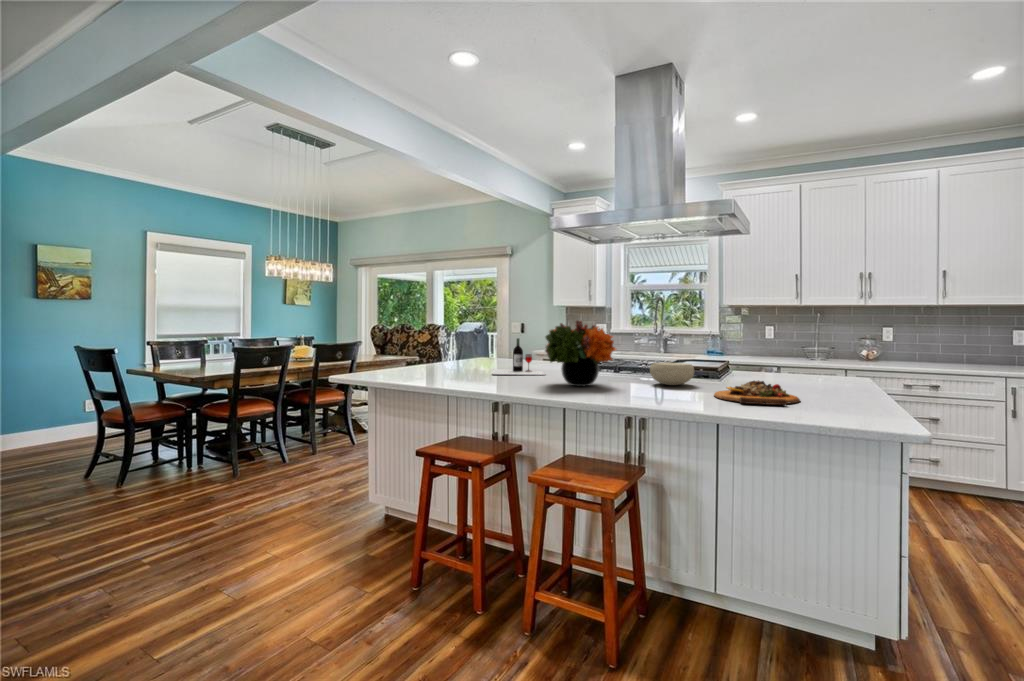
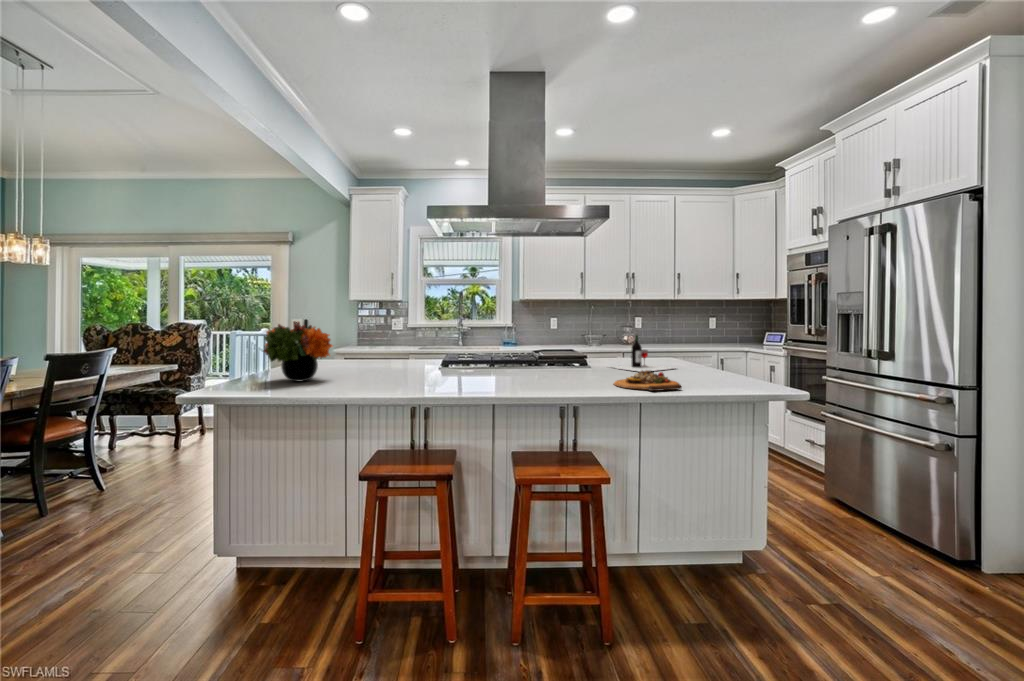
flower arrangement: present [545,320,616,386] -> present [264,321,333,382]
wine bottle: present [492,338,545,375] -> present [611,335,673,372]
bowl: present [650,363,694,385] -> none [544,358,583,379]

